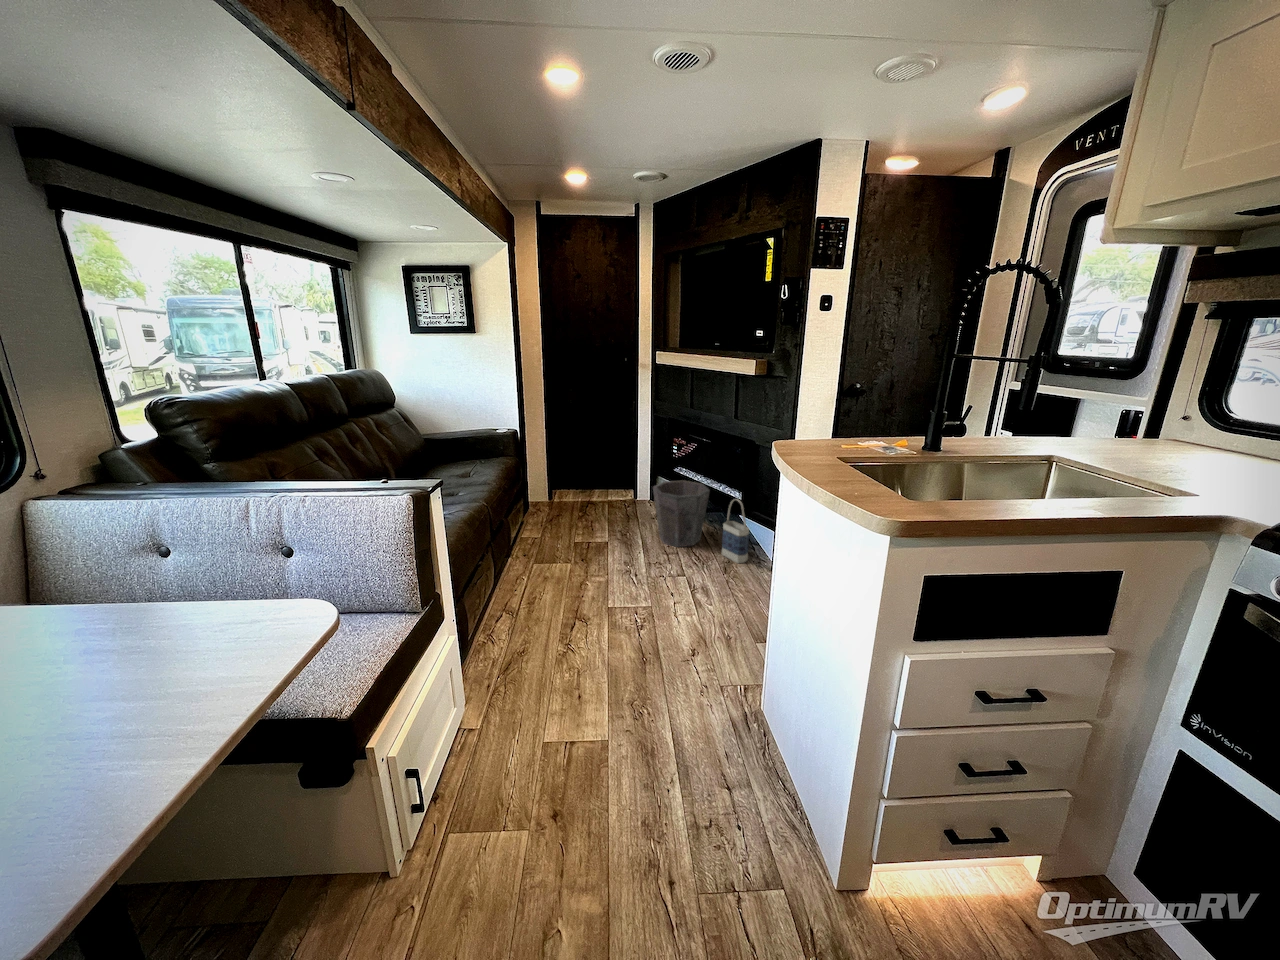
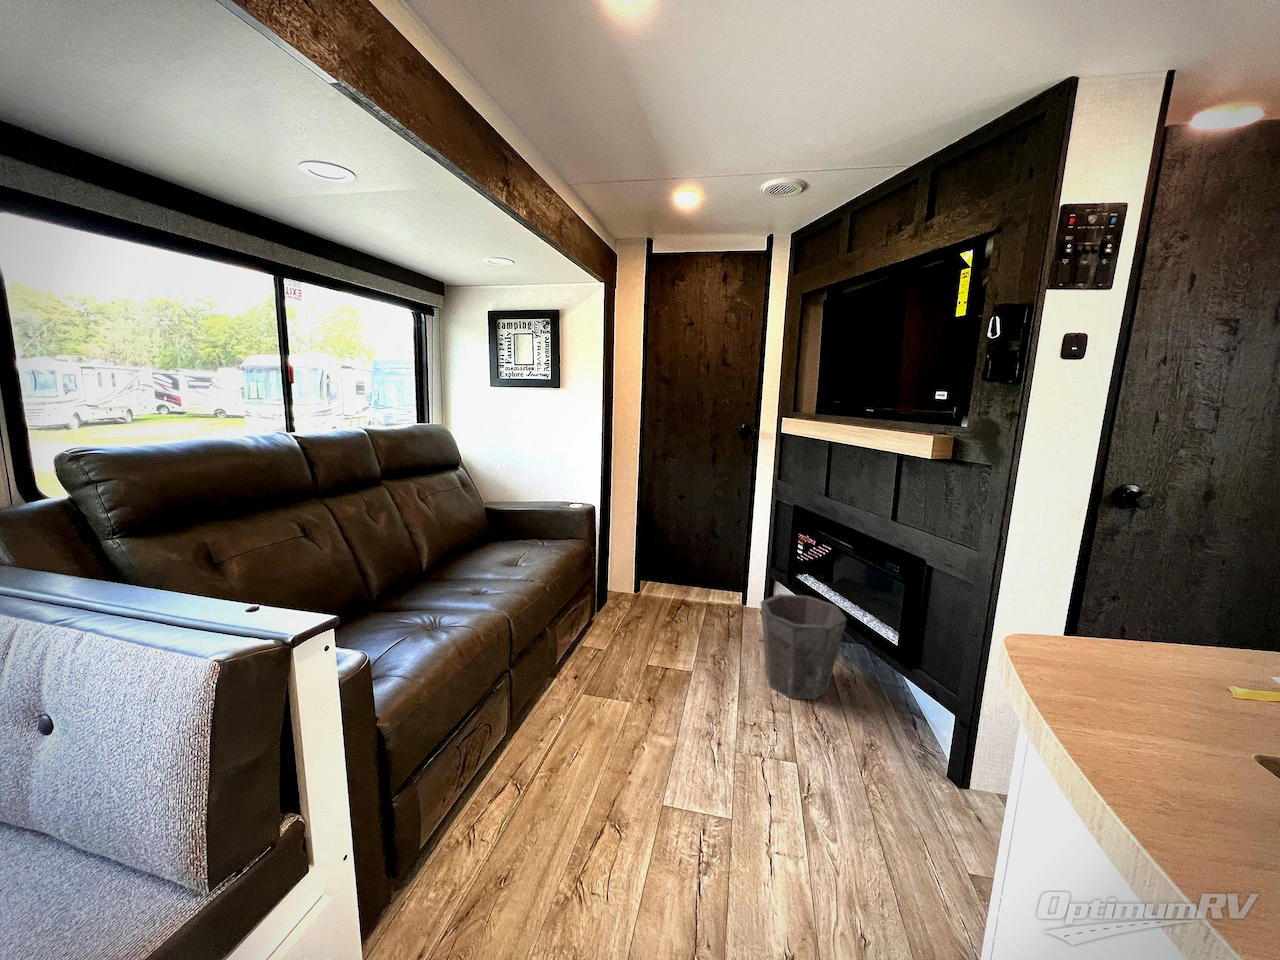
bag: present [722,499,749,563] -> none [860,644,910,751]

